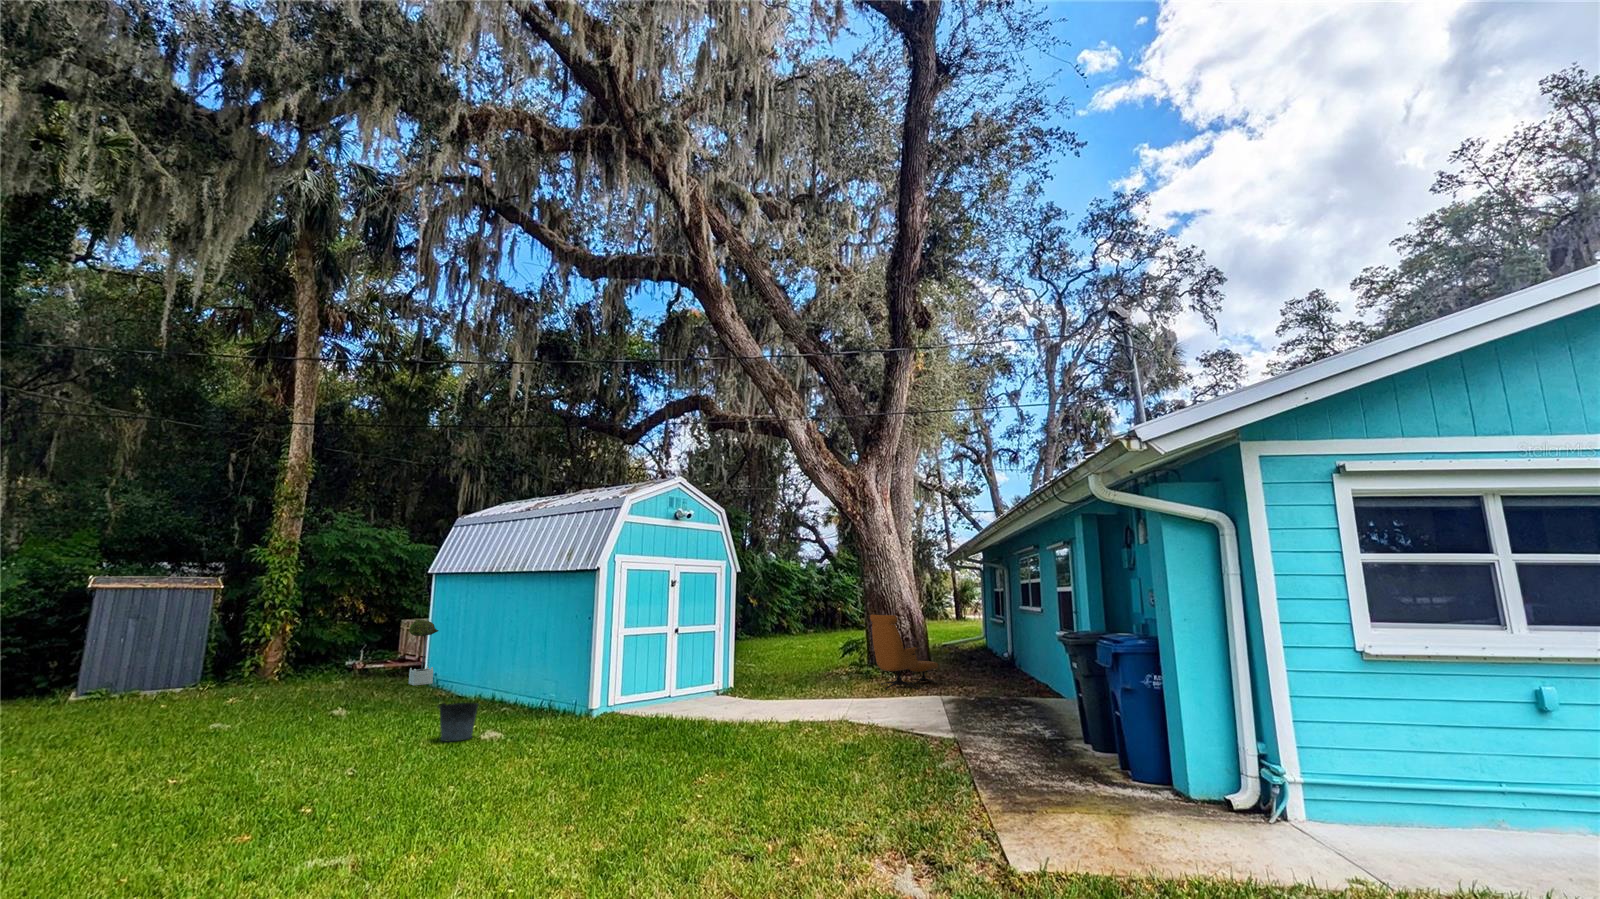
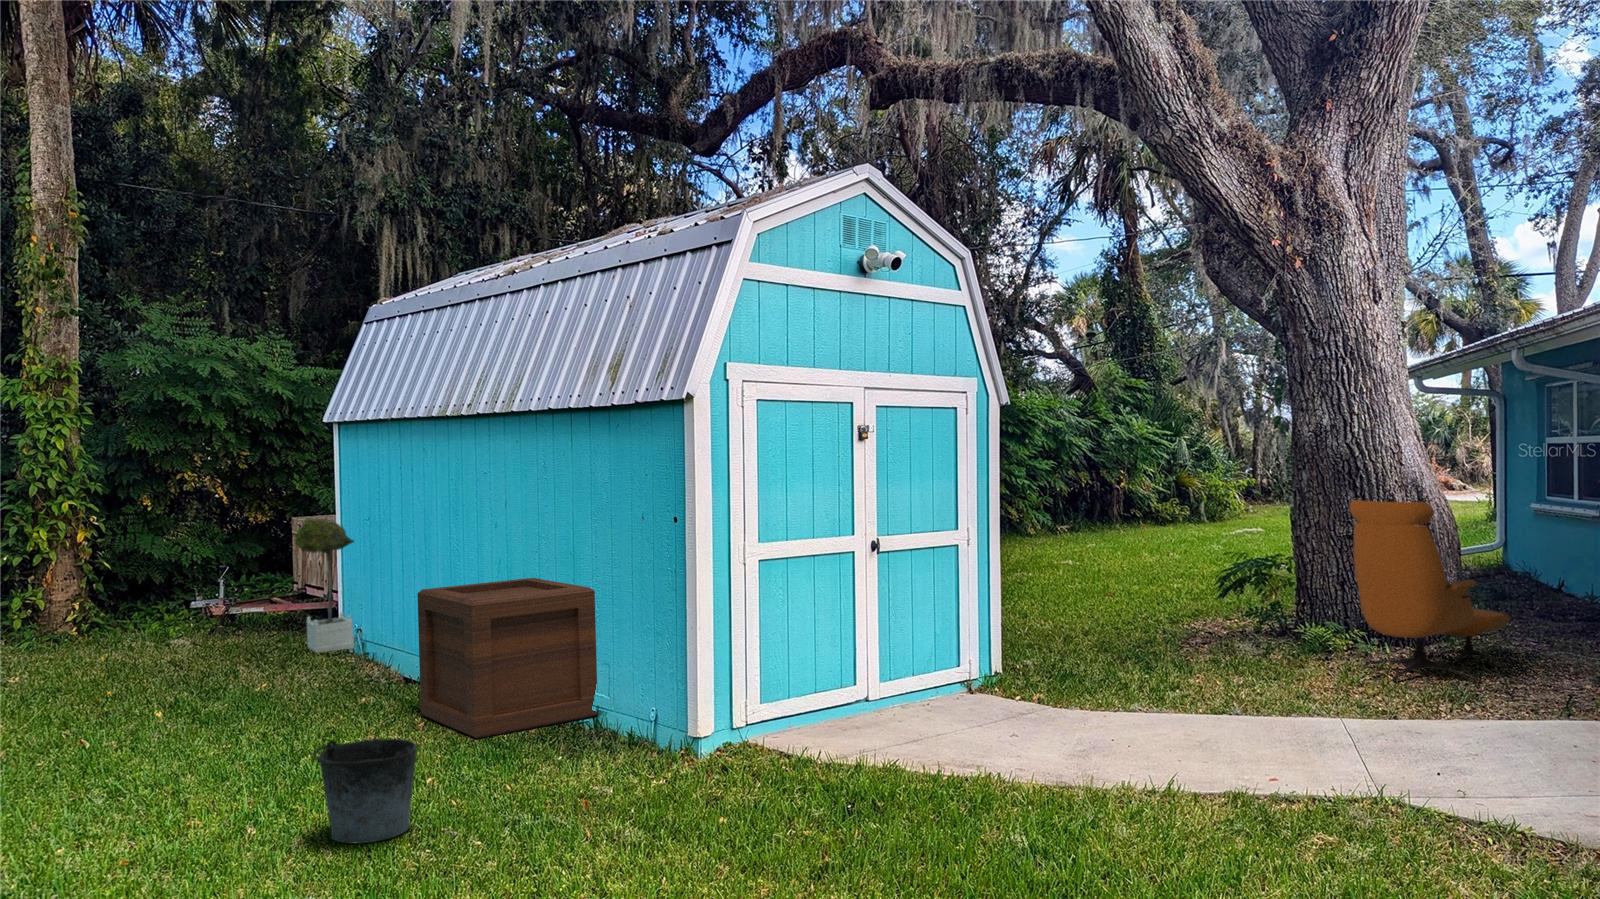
wooden crate: none [471,645,554,713] -> present [417,578,598,739]

